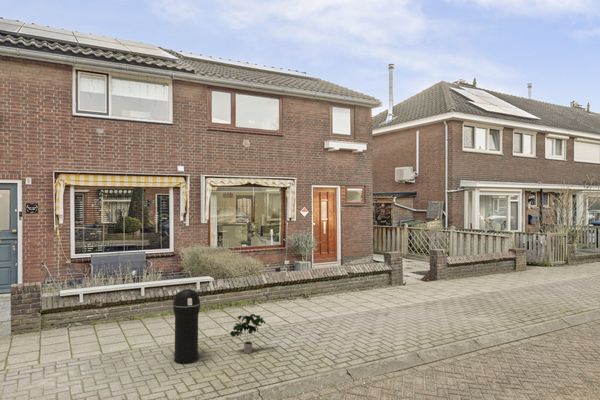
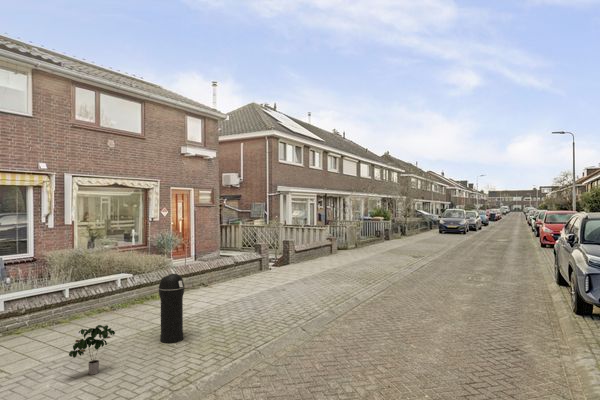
potted plant: present [230,314,265,353] -> present [69,325,115,375]

